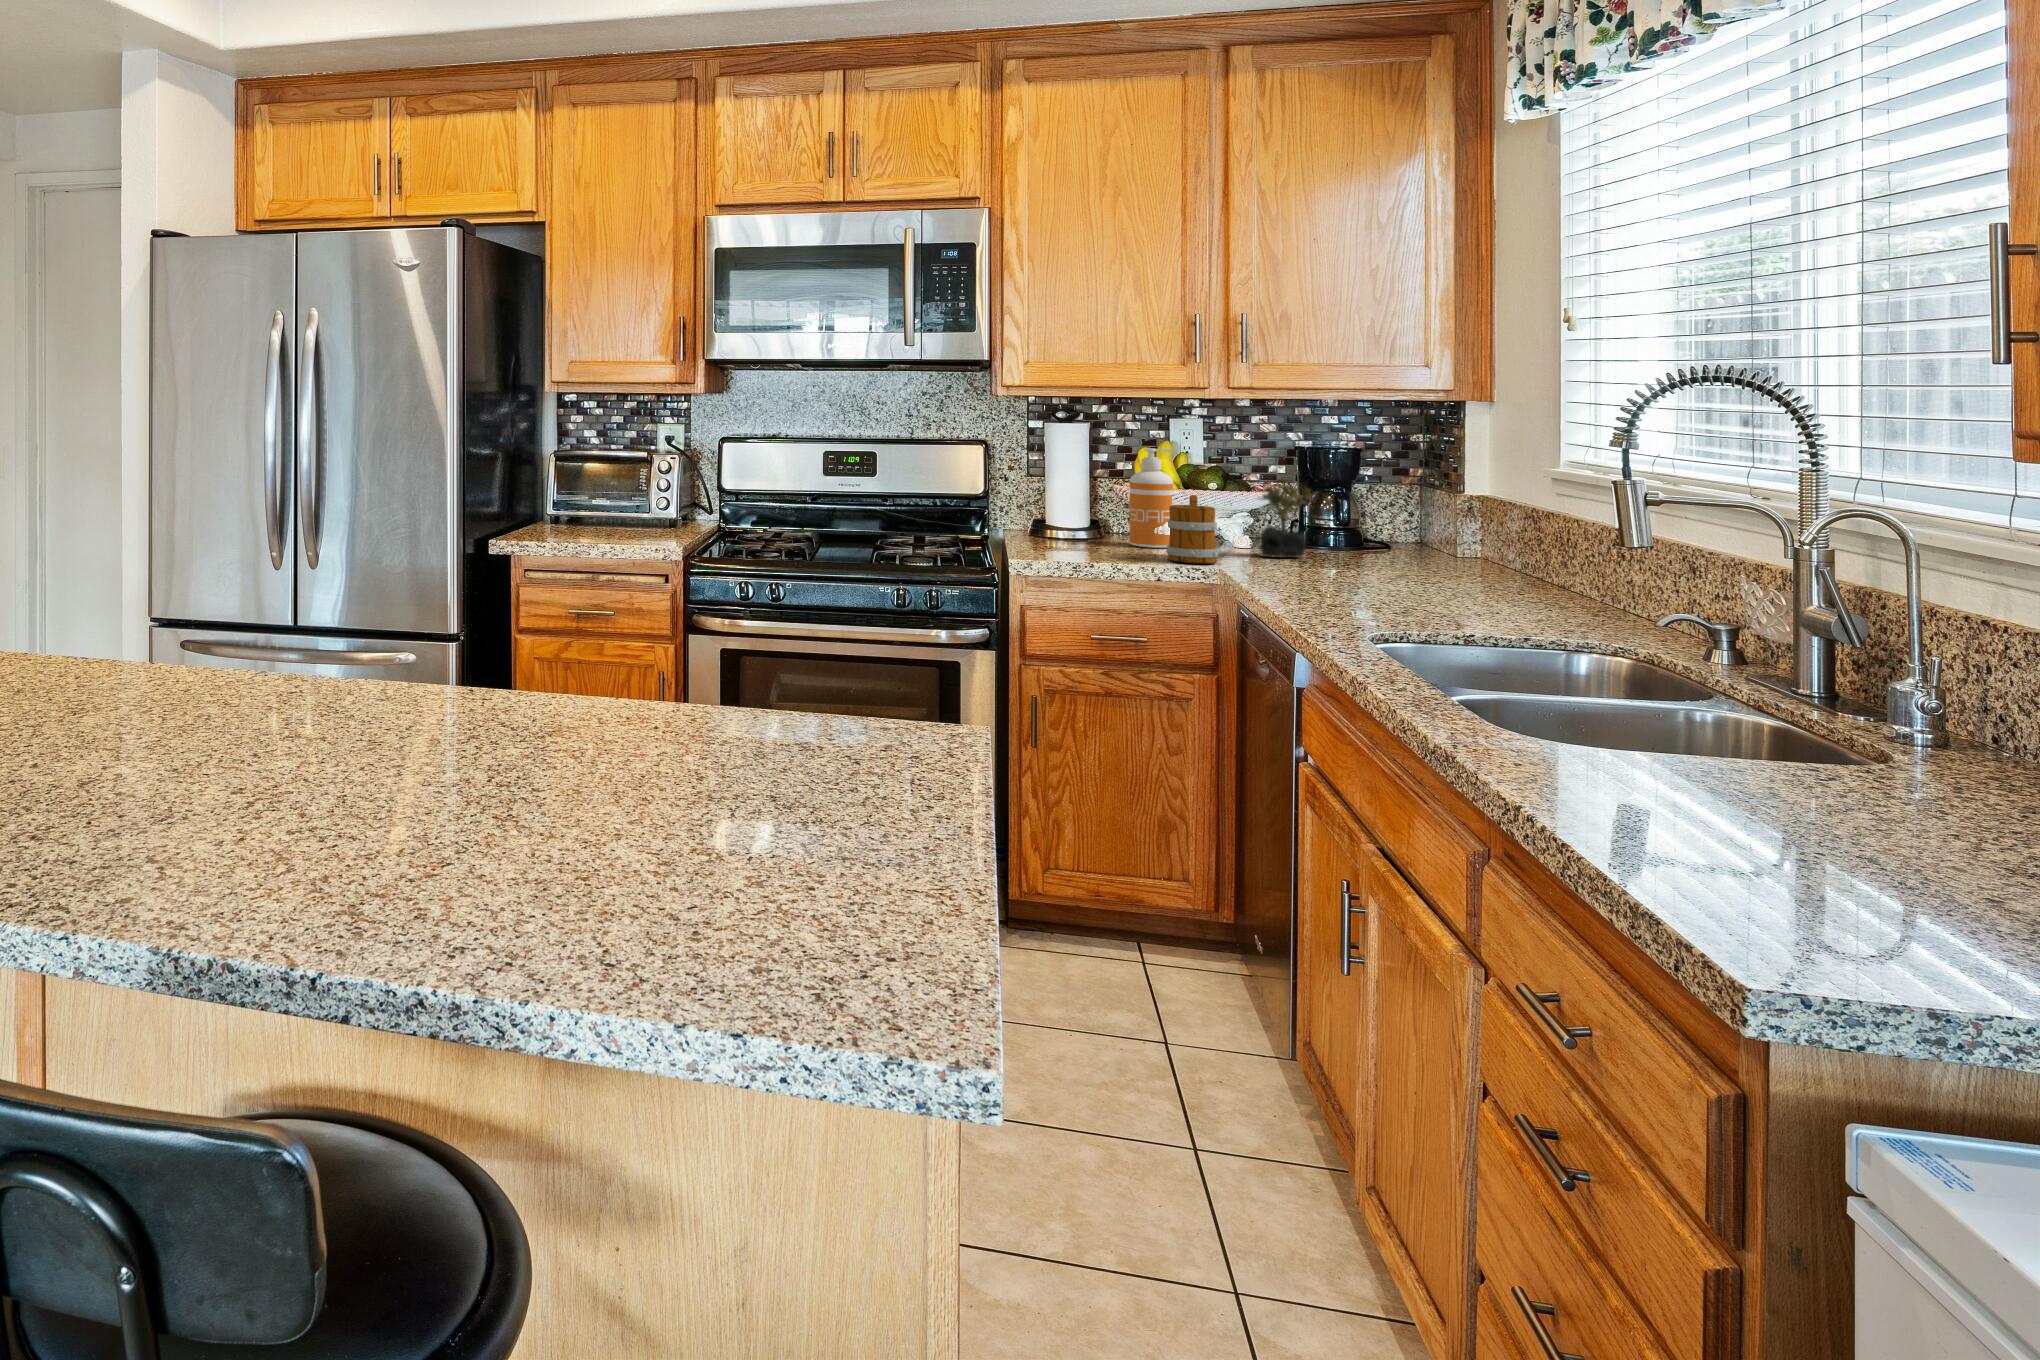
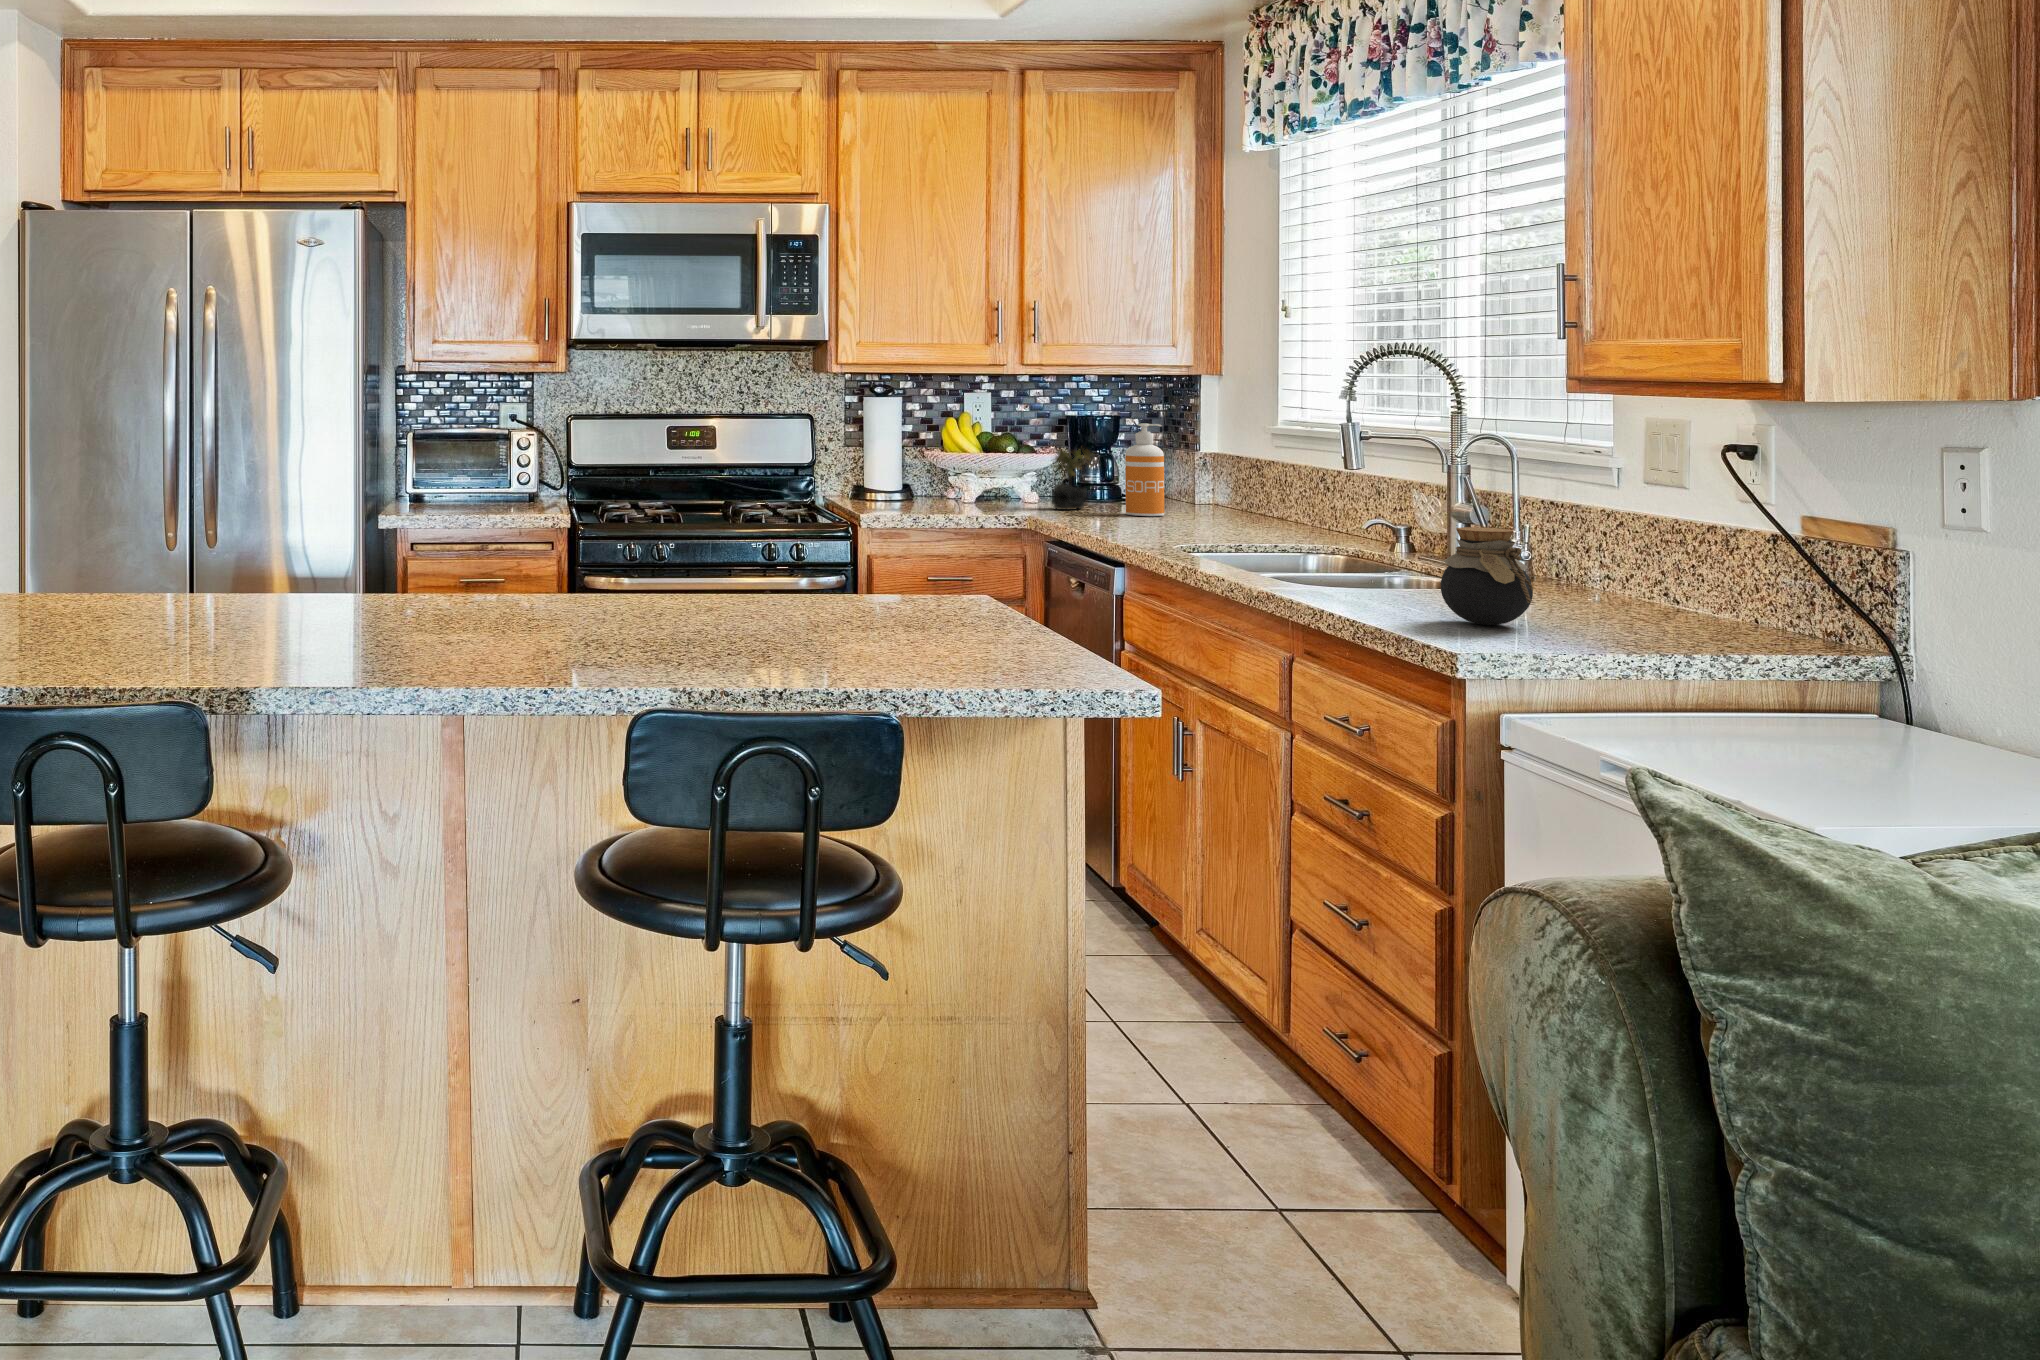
soap dispenser: present [1130,448,1173,548] -> present [1125,423,1164,516]
mug: present [1167,495,1218,564] -> none [988,458,1029,516]
jar: none [1718,670,1908,846] -> present [1441,527,1533,625]

